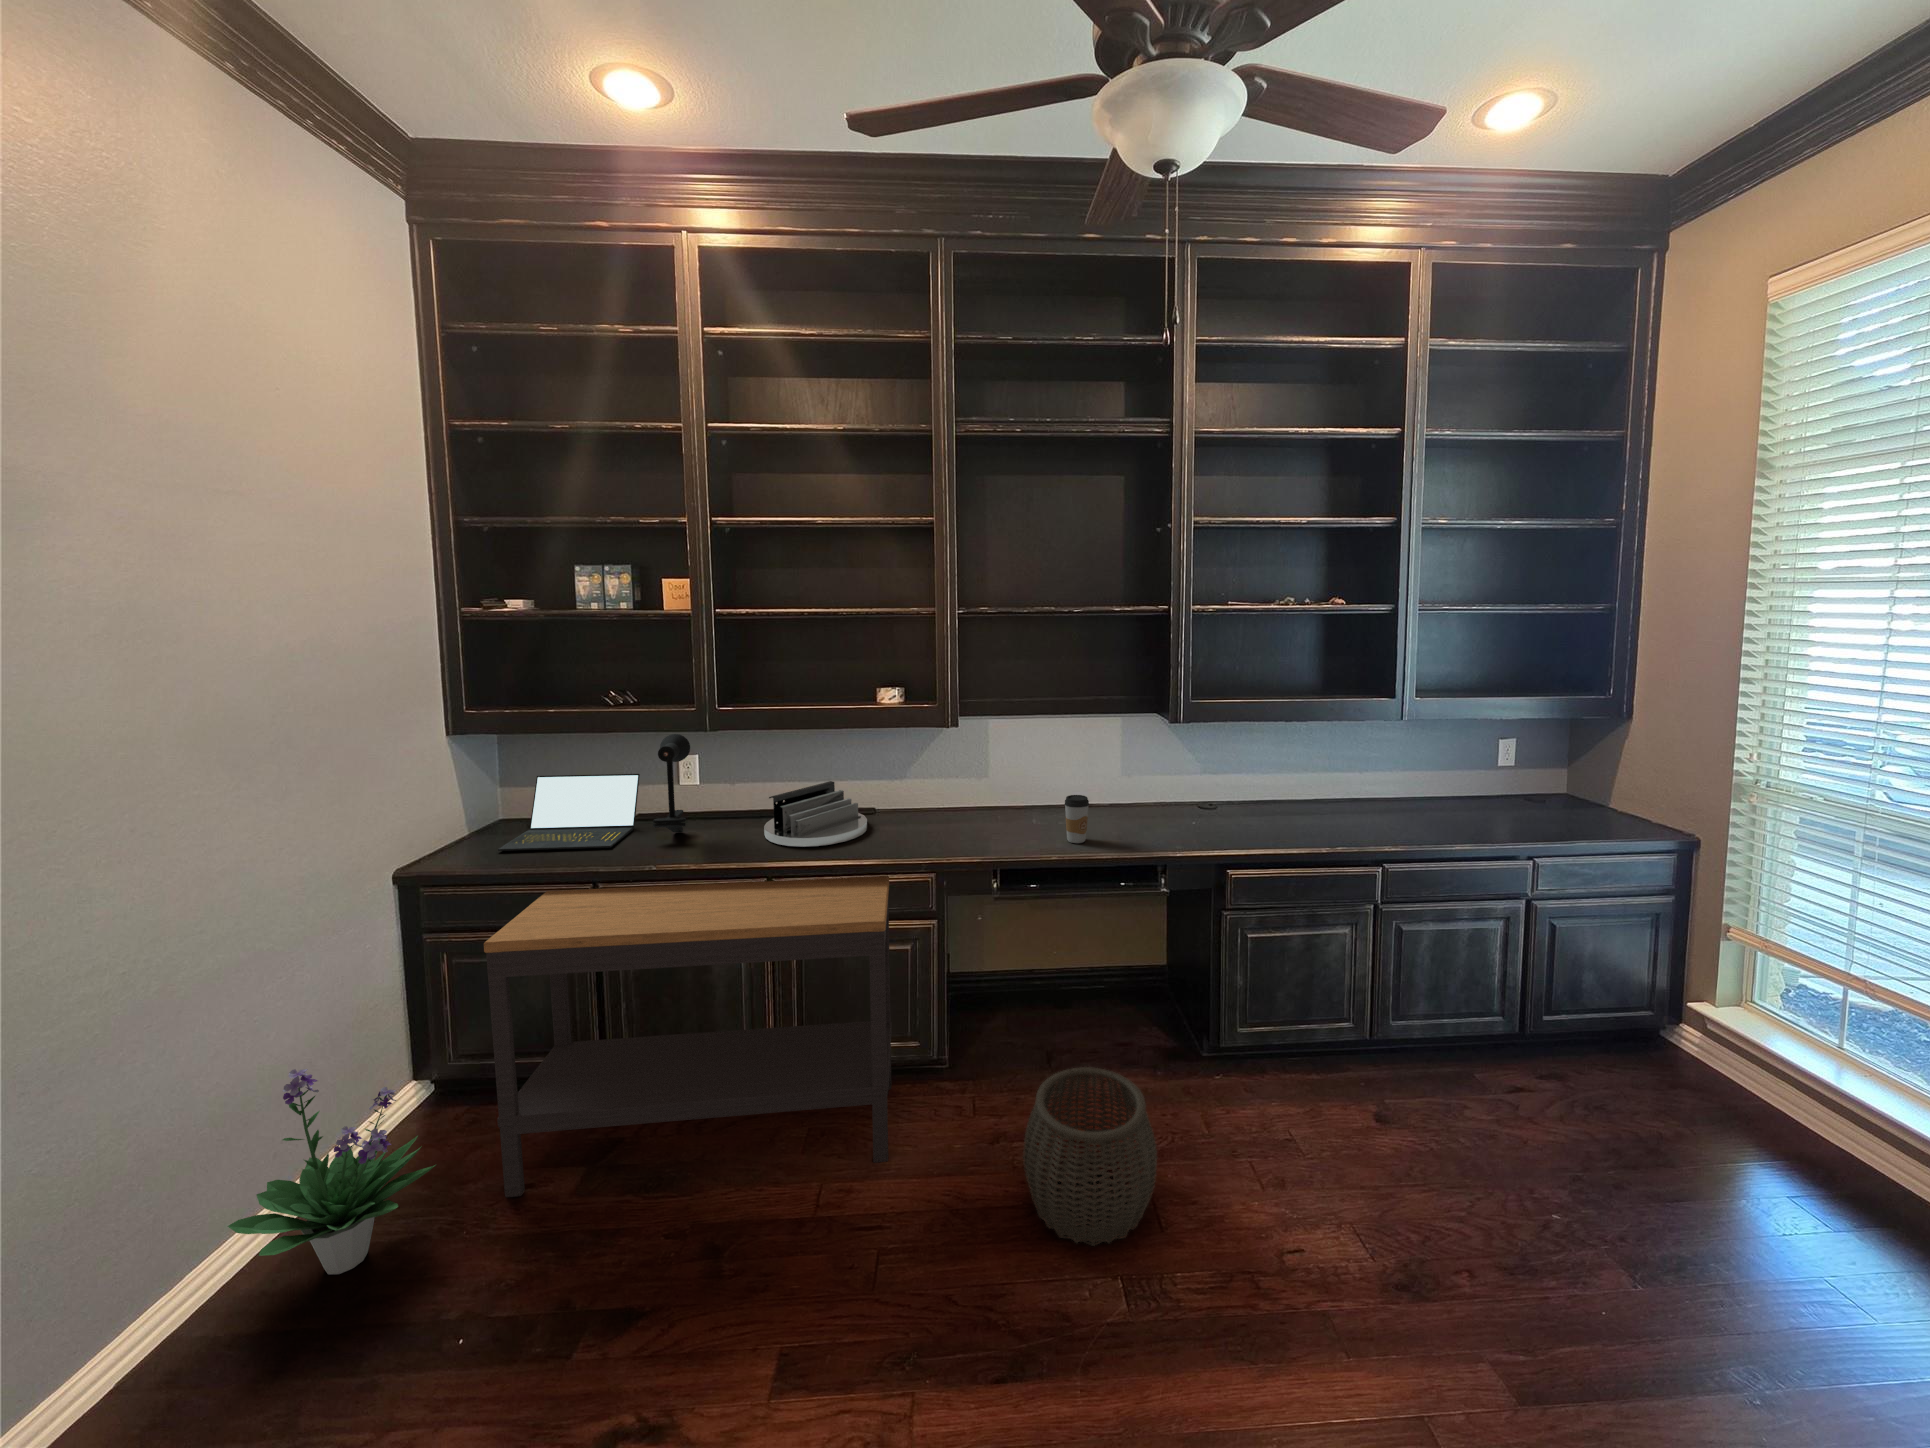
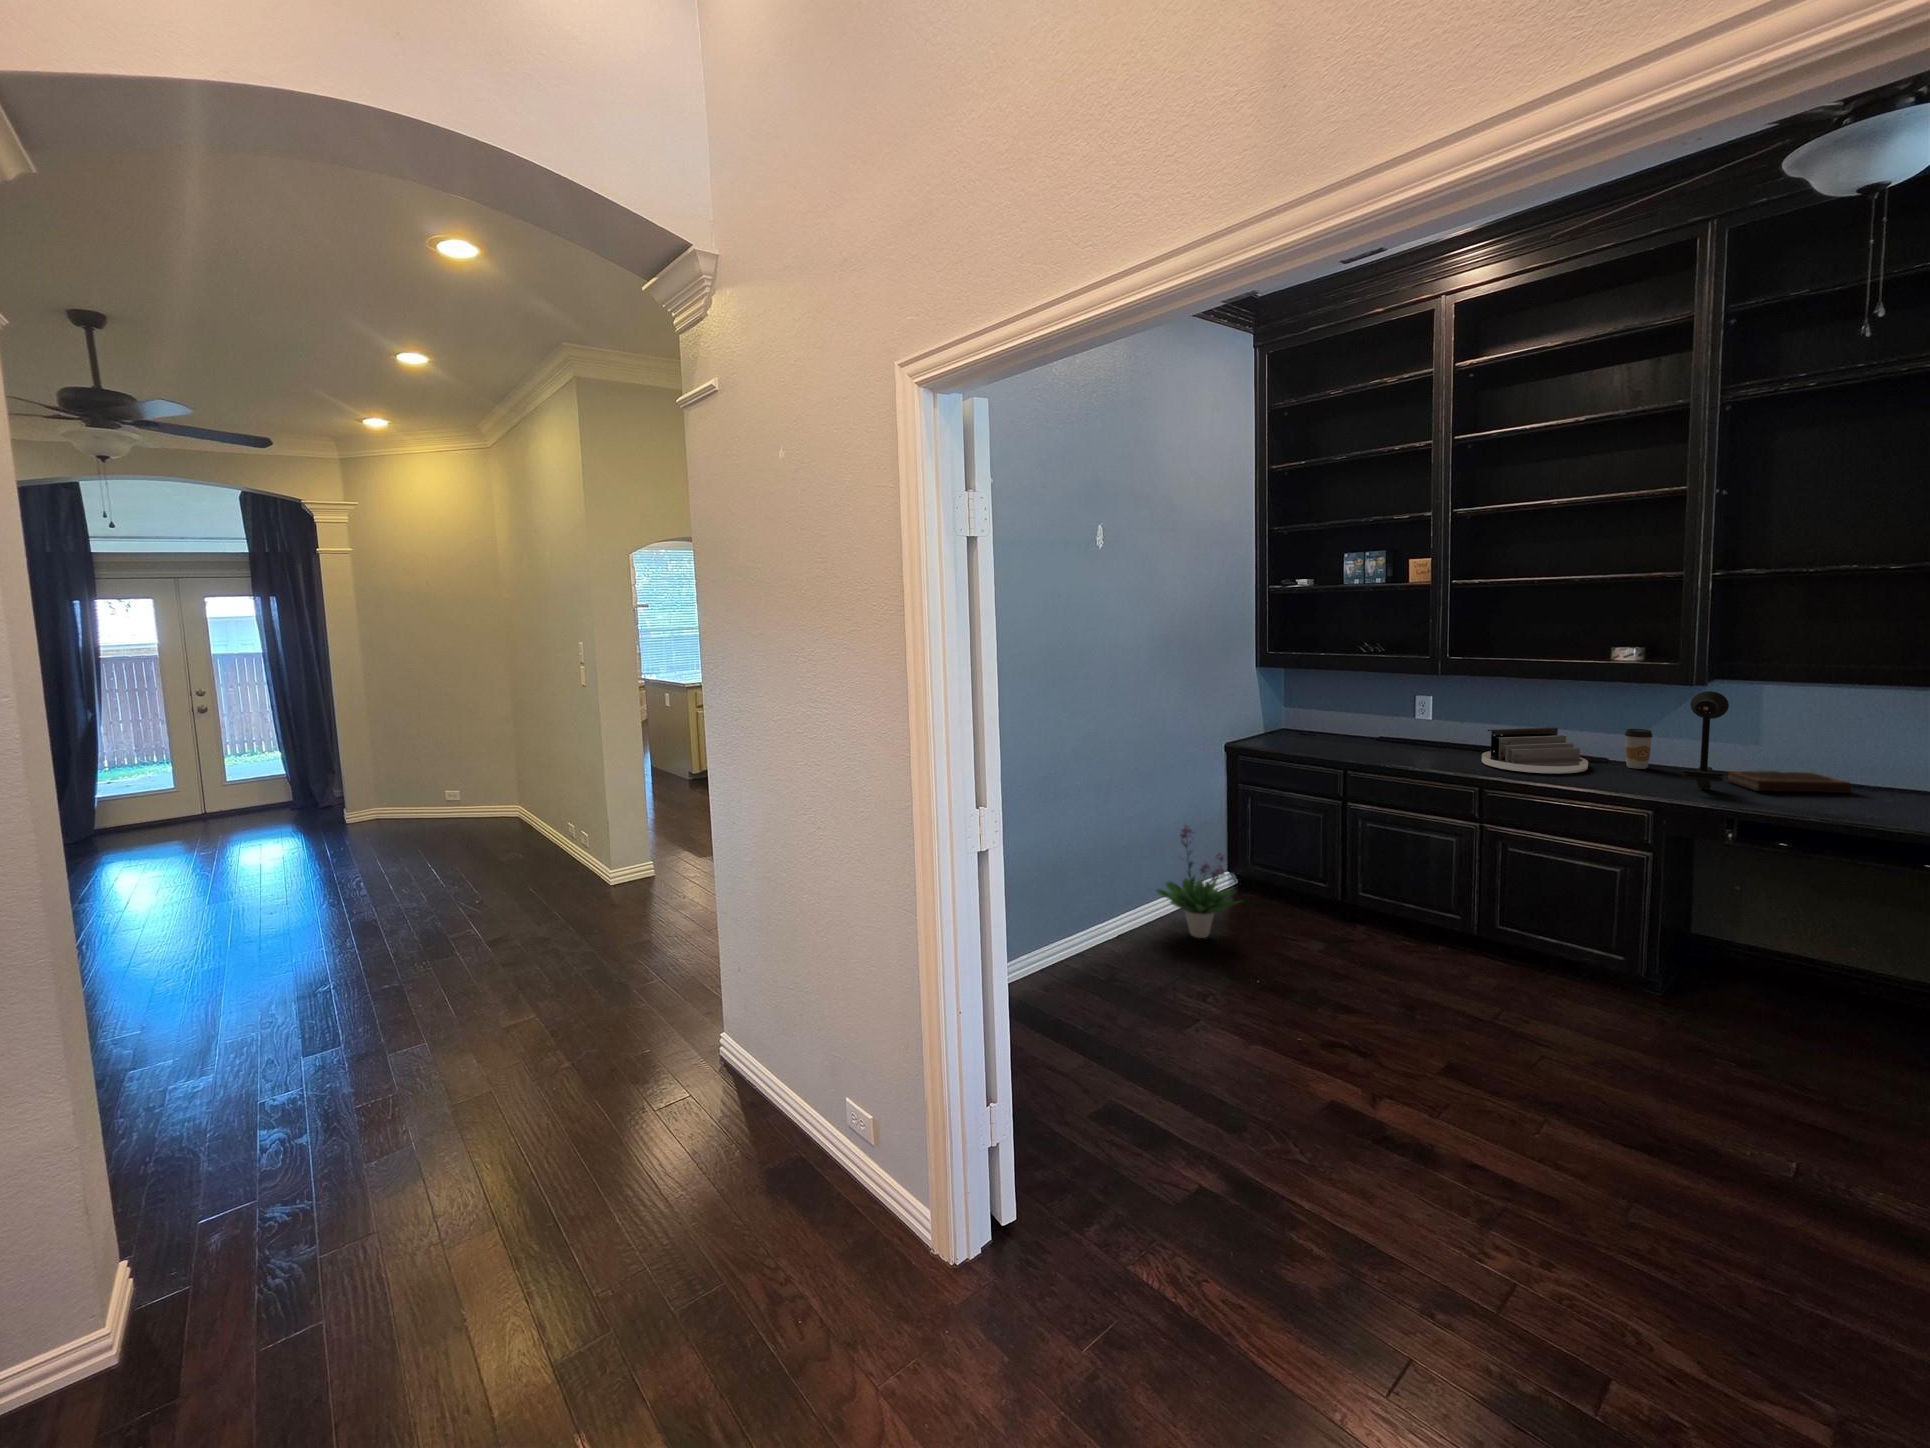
desk lamp: present [653,734,690,832] -> present [1682,691,1729,789]
laptop: present [498,774,640,851] -> none [1282,701,1381,751]
coffee cup: present [1065,795,1089,843] -> present [1625,729,1652,769]
notebook: none [976,800,1058,831] -> present [1728,771,1851,793]
console table: present [484,876,892,1197] -> none [1277,767,1597,1023]
woven basket: present [1023,1067,1157,1246] -> none [1704,994,1888,1151]

